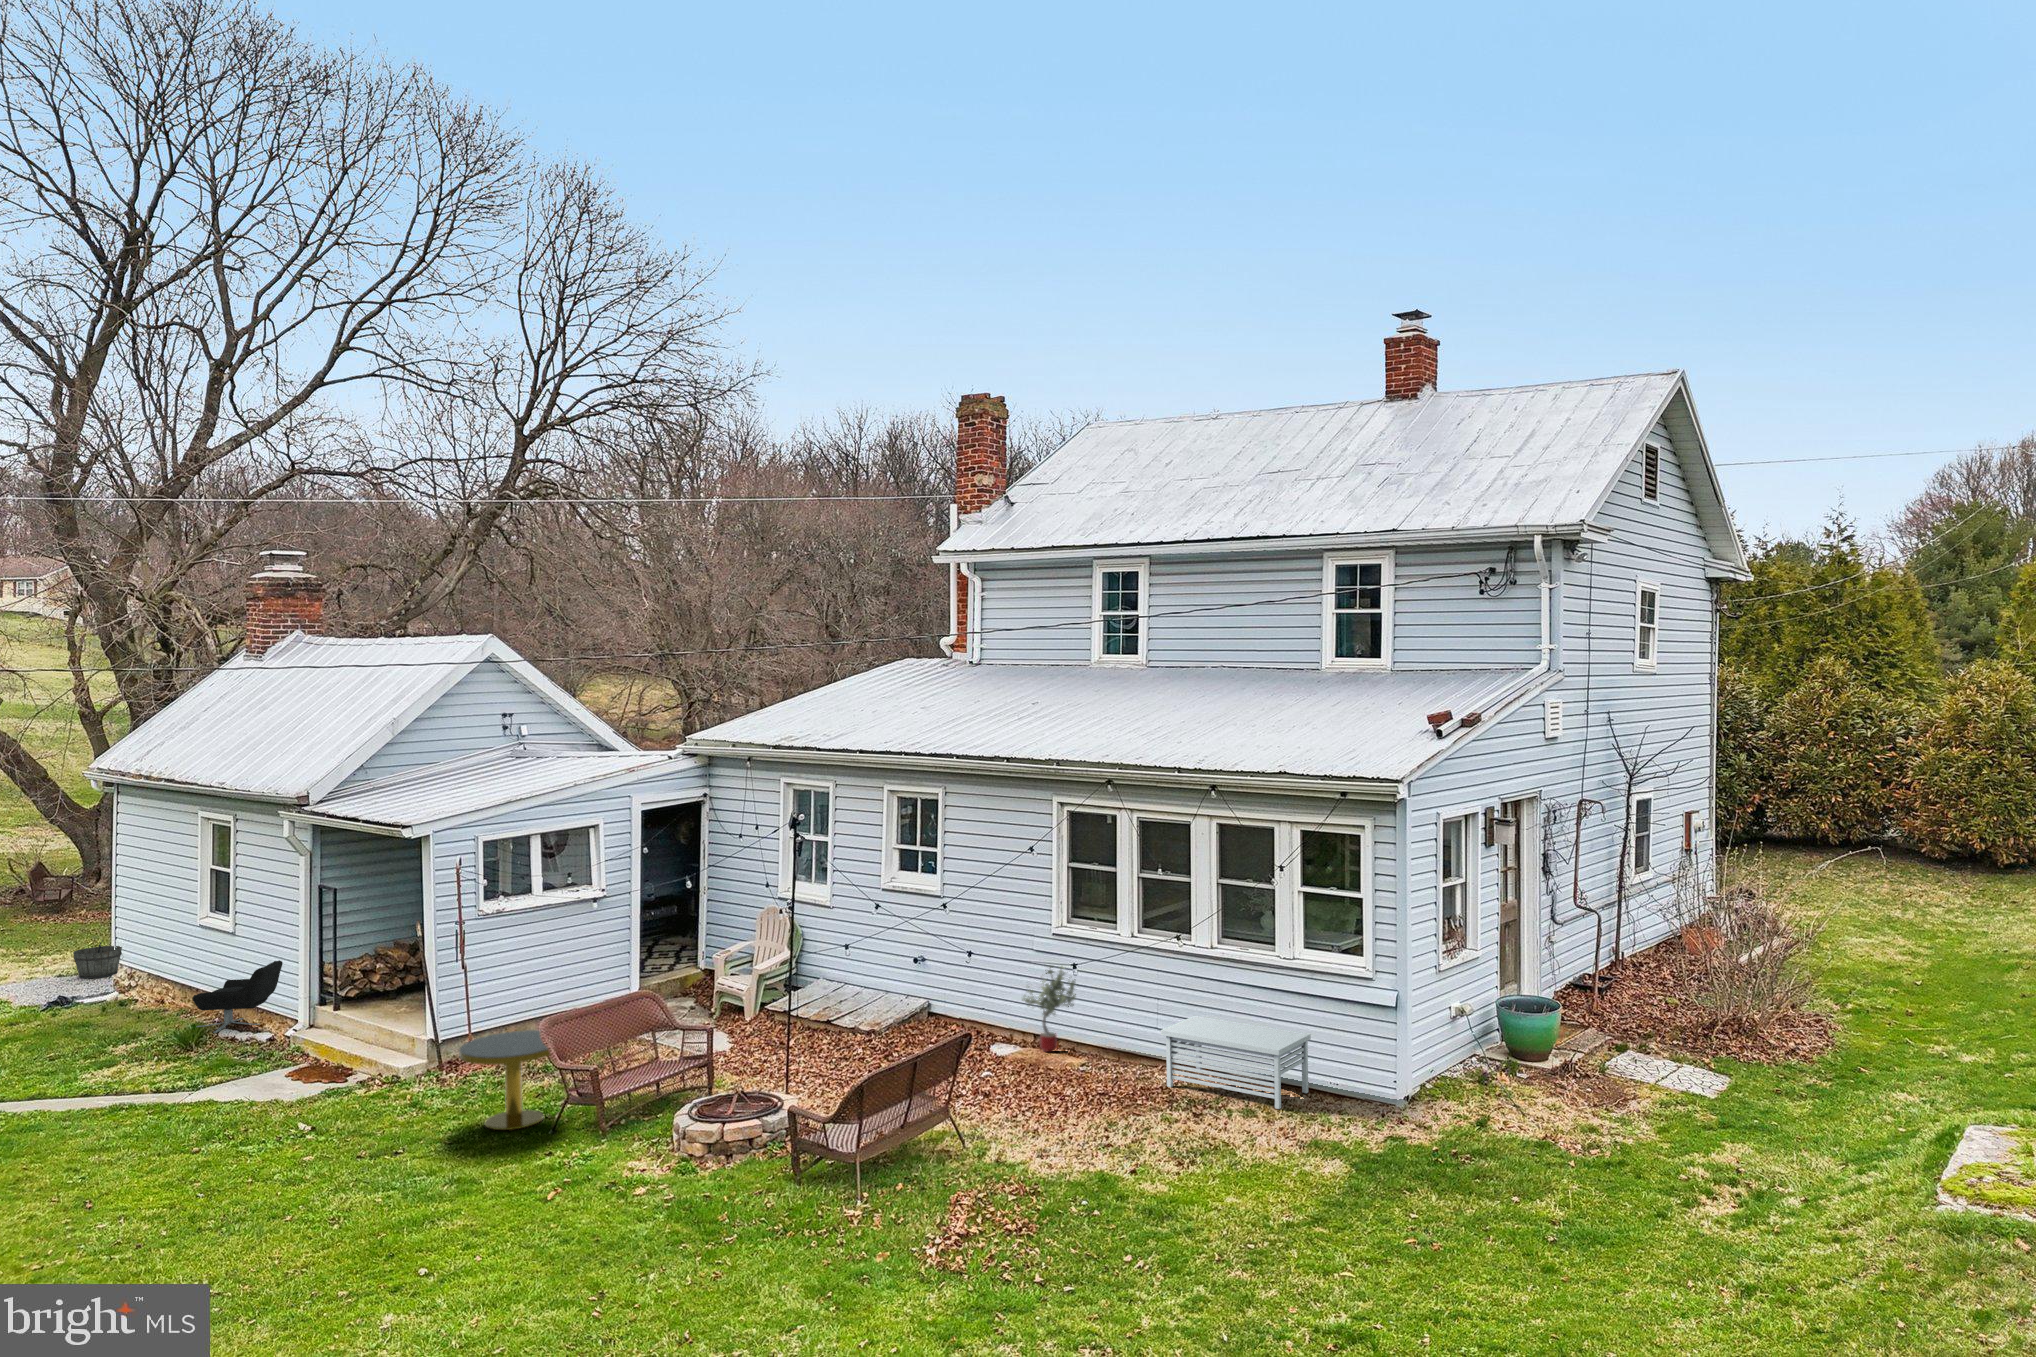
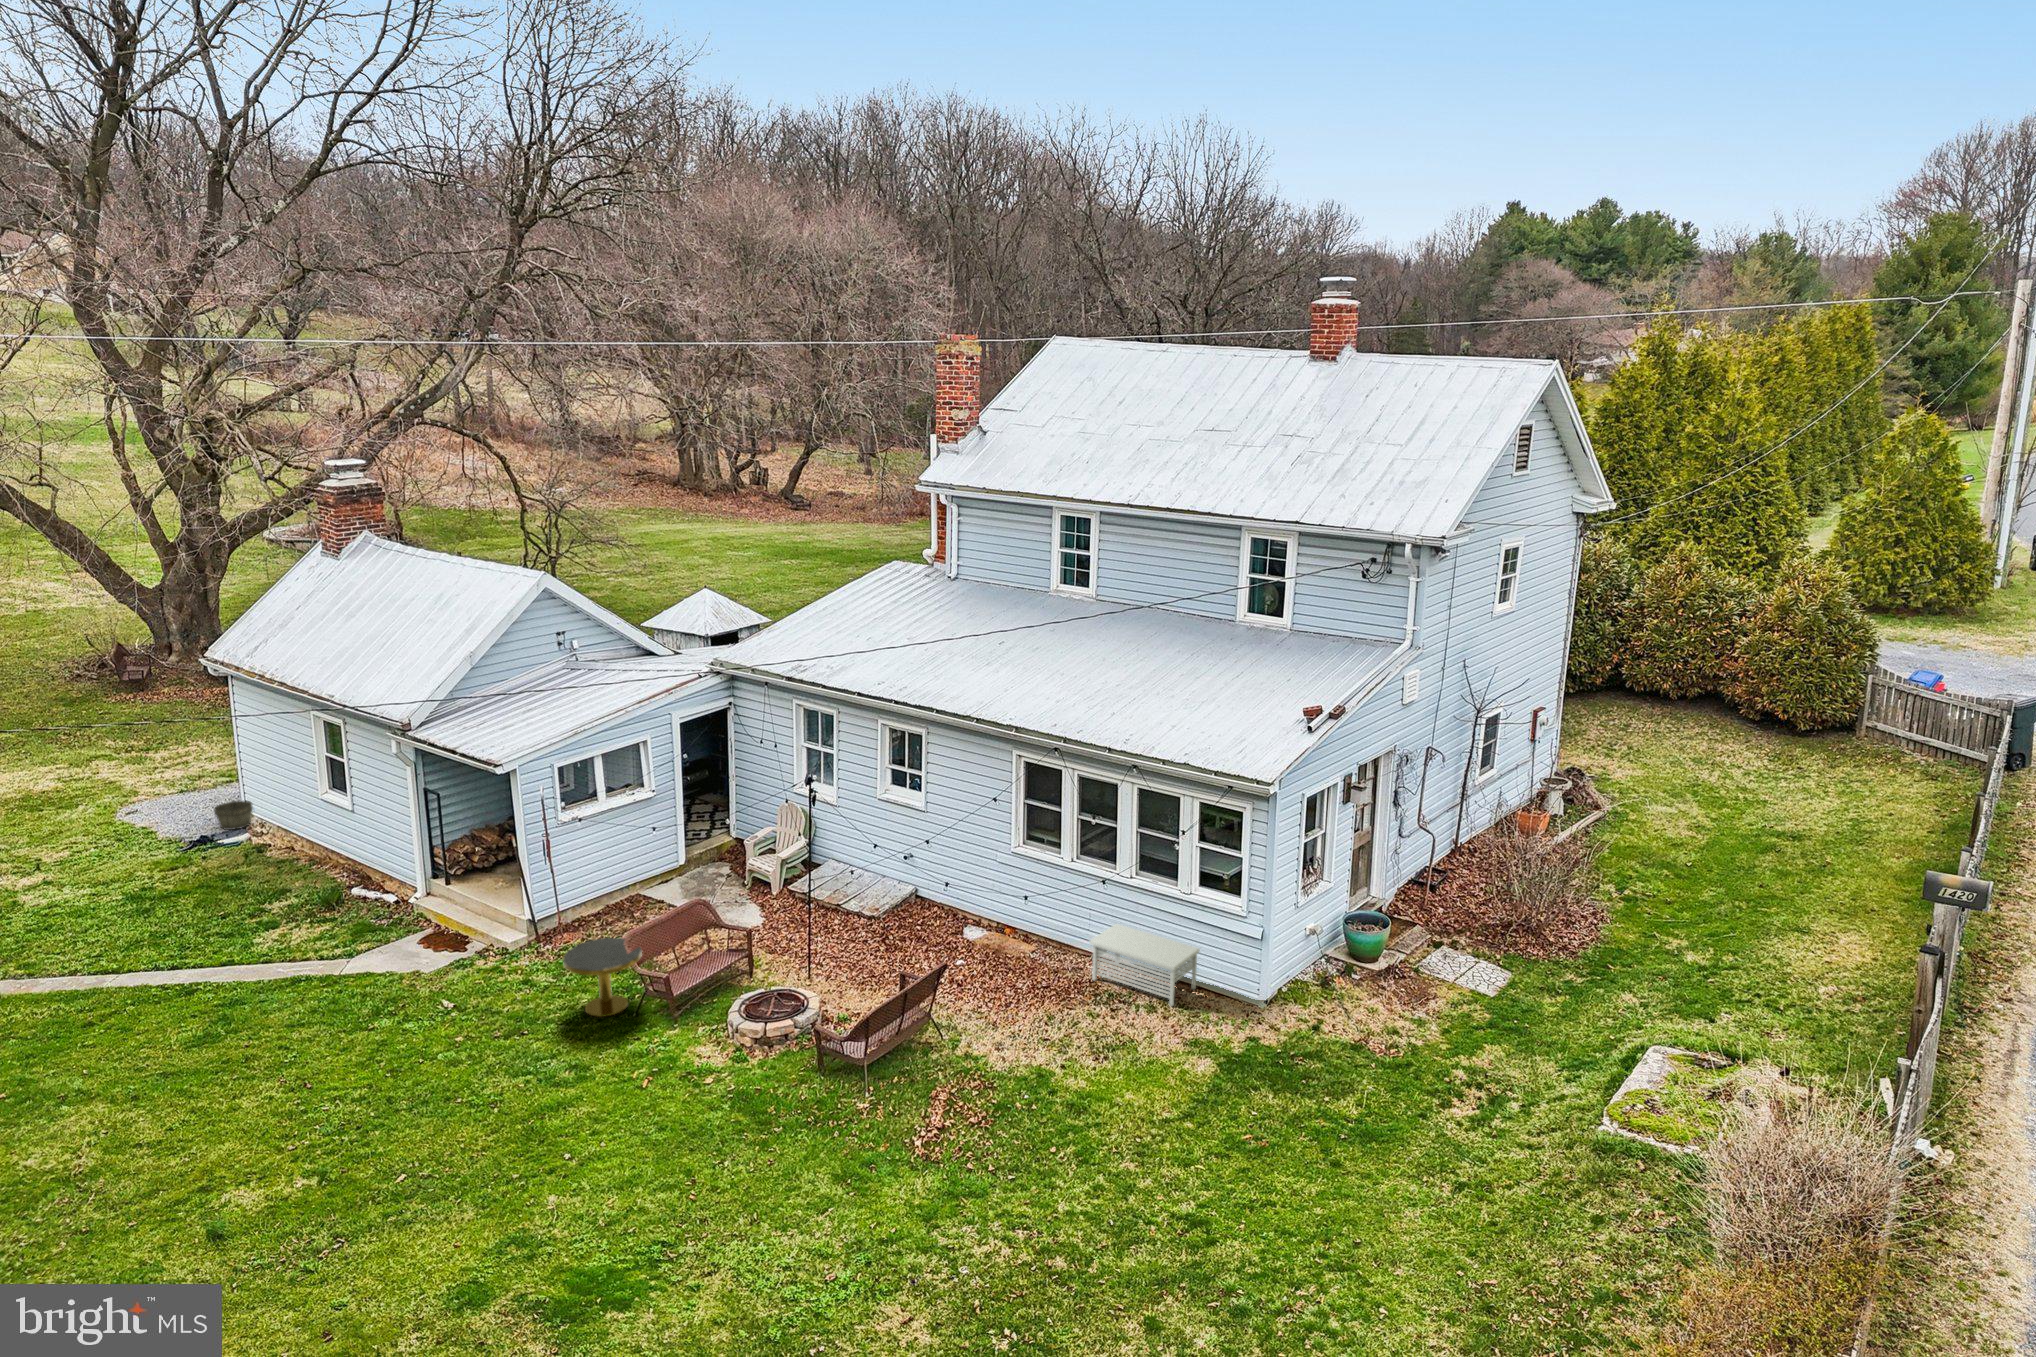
lounge chair: present [192,960,283,1033] -> none [332,840,398,900]
potted tree: present [1022,966,1076,1052] -> none [985,876,1030,939]

